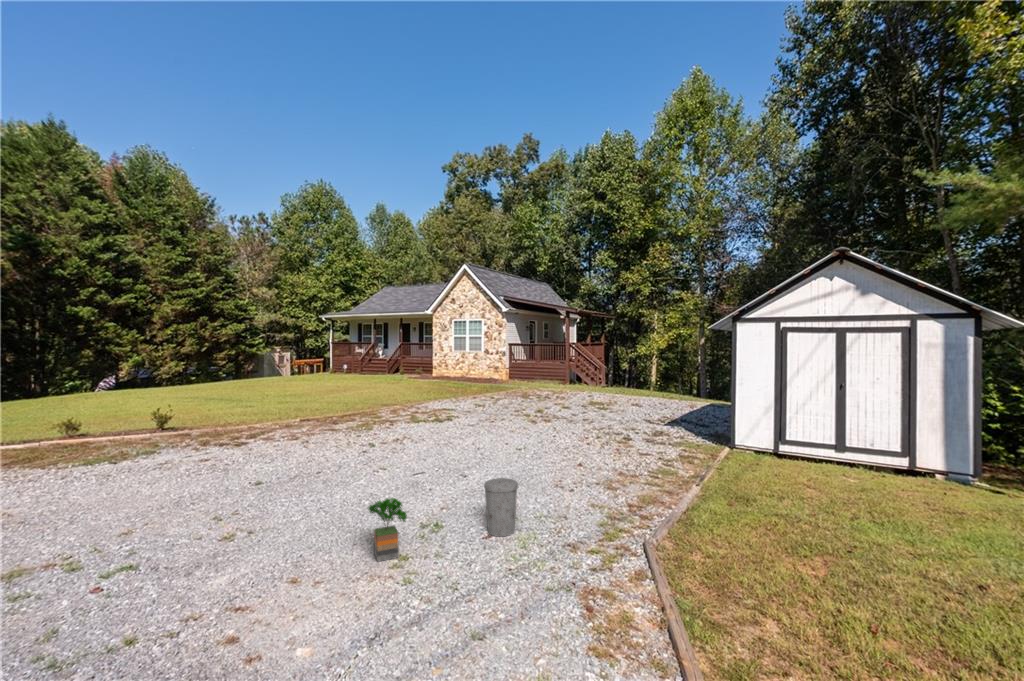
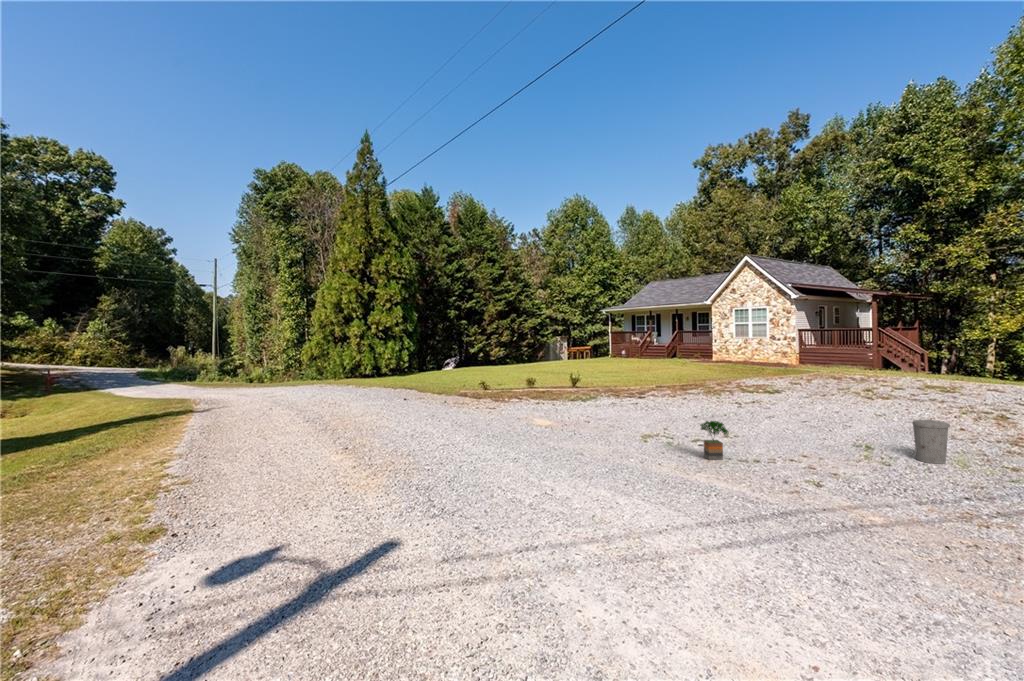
potted tree: present [368,498,407,562] -> present [700,421,729,460]

